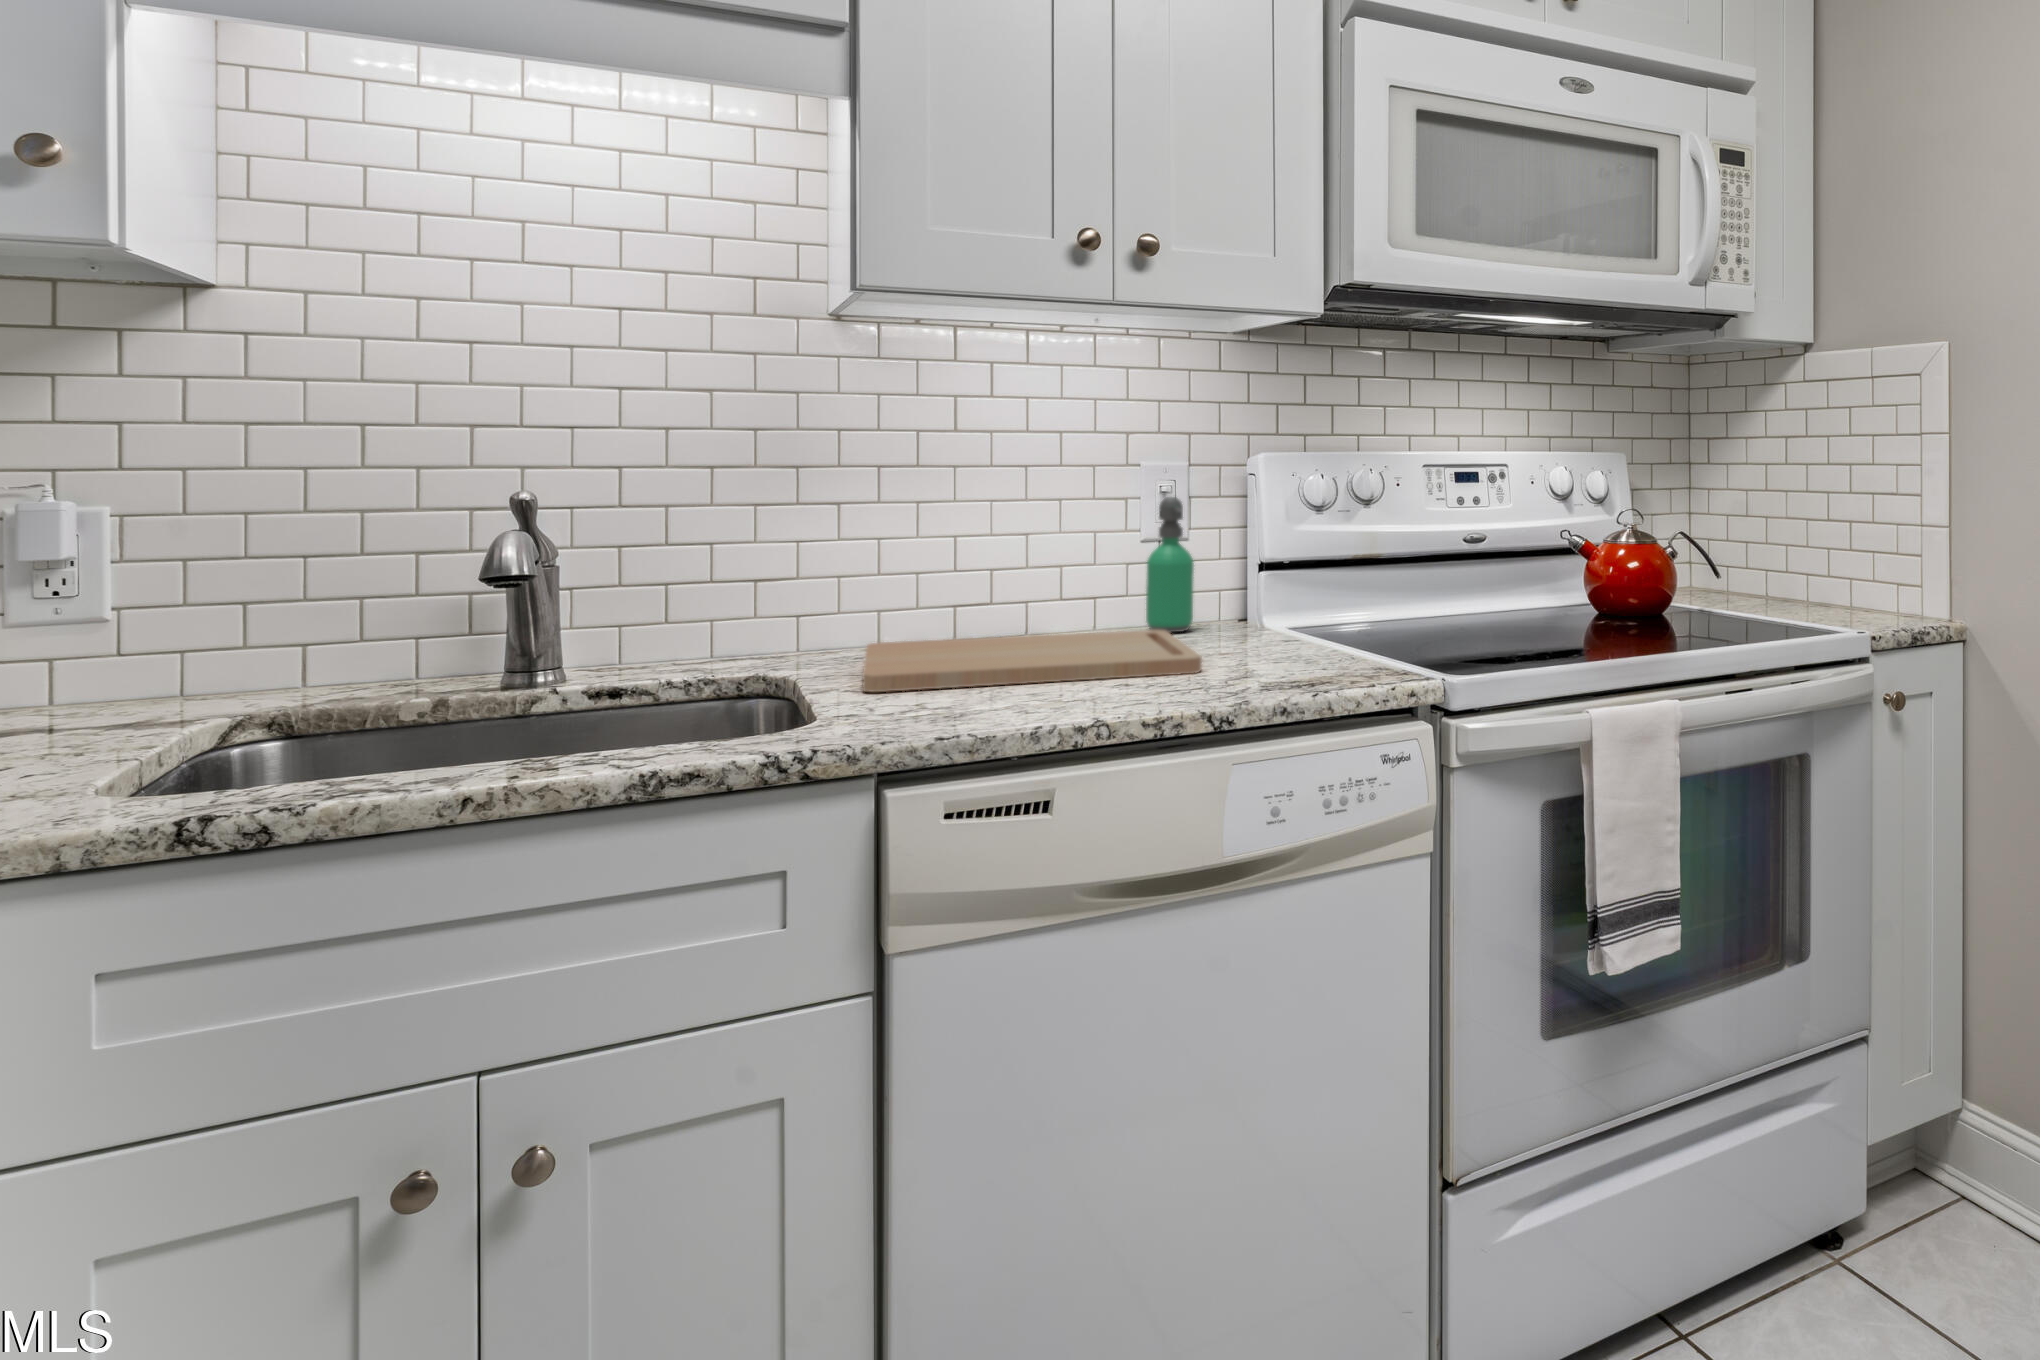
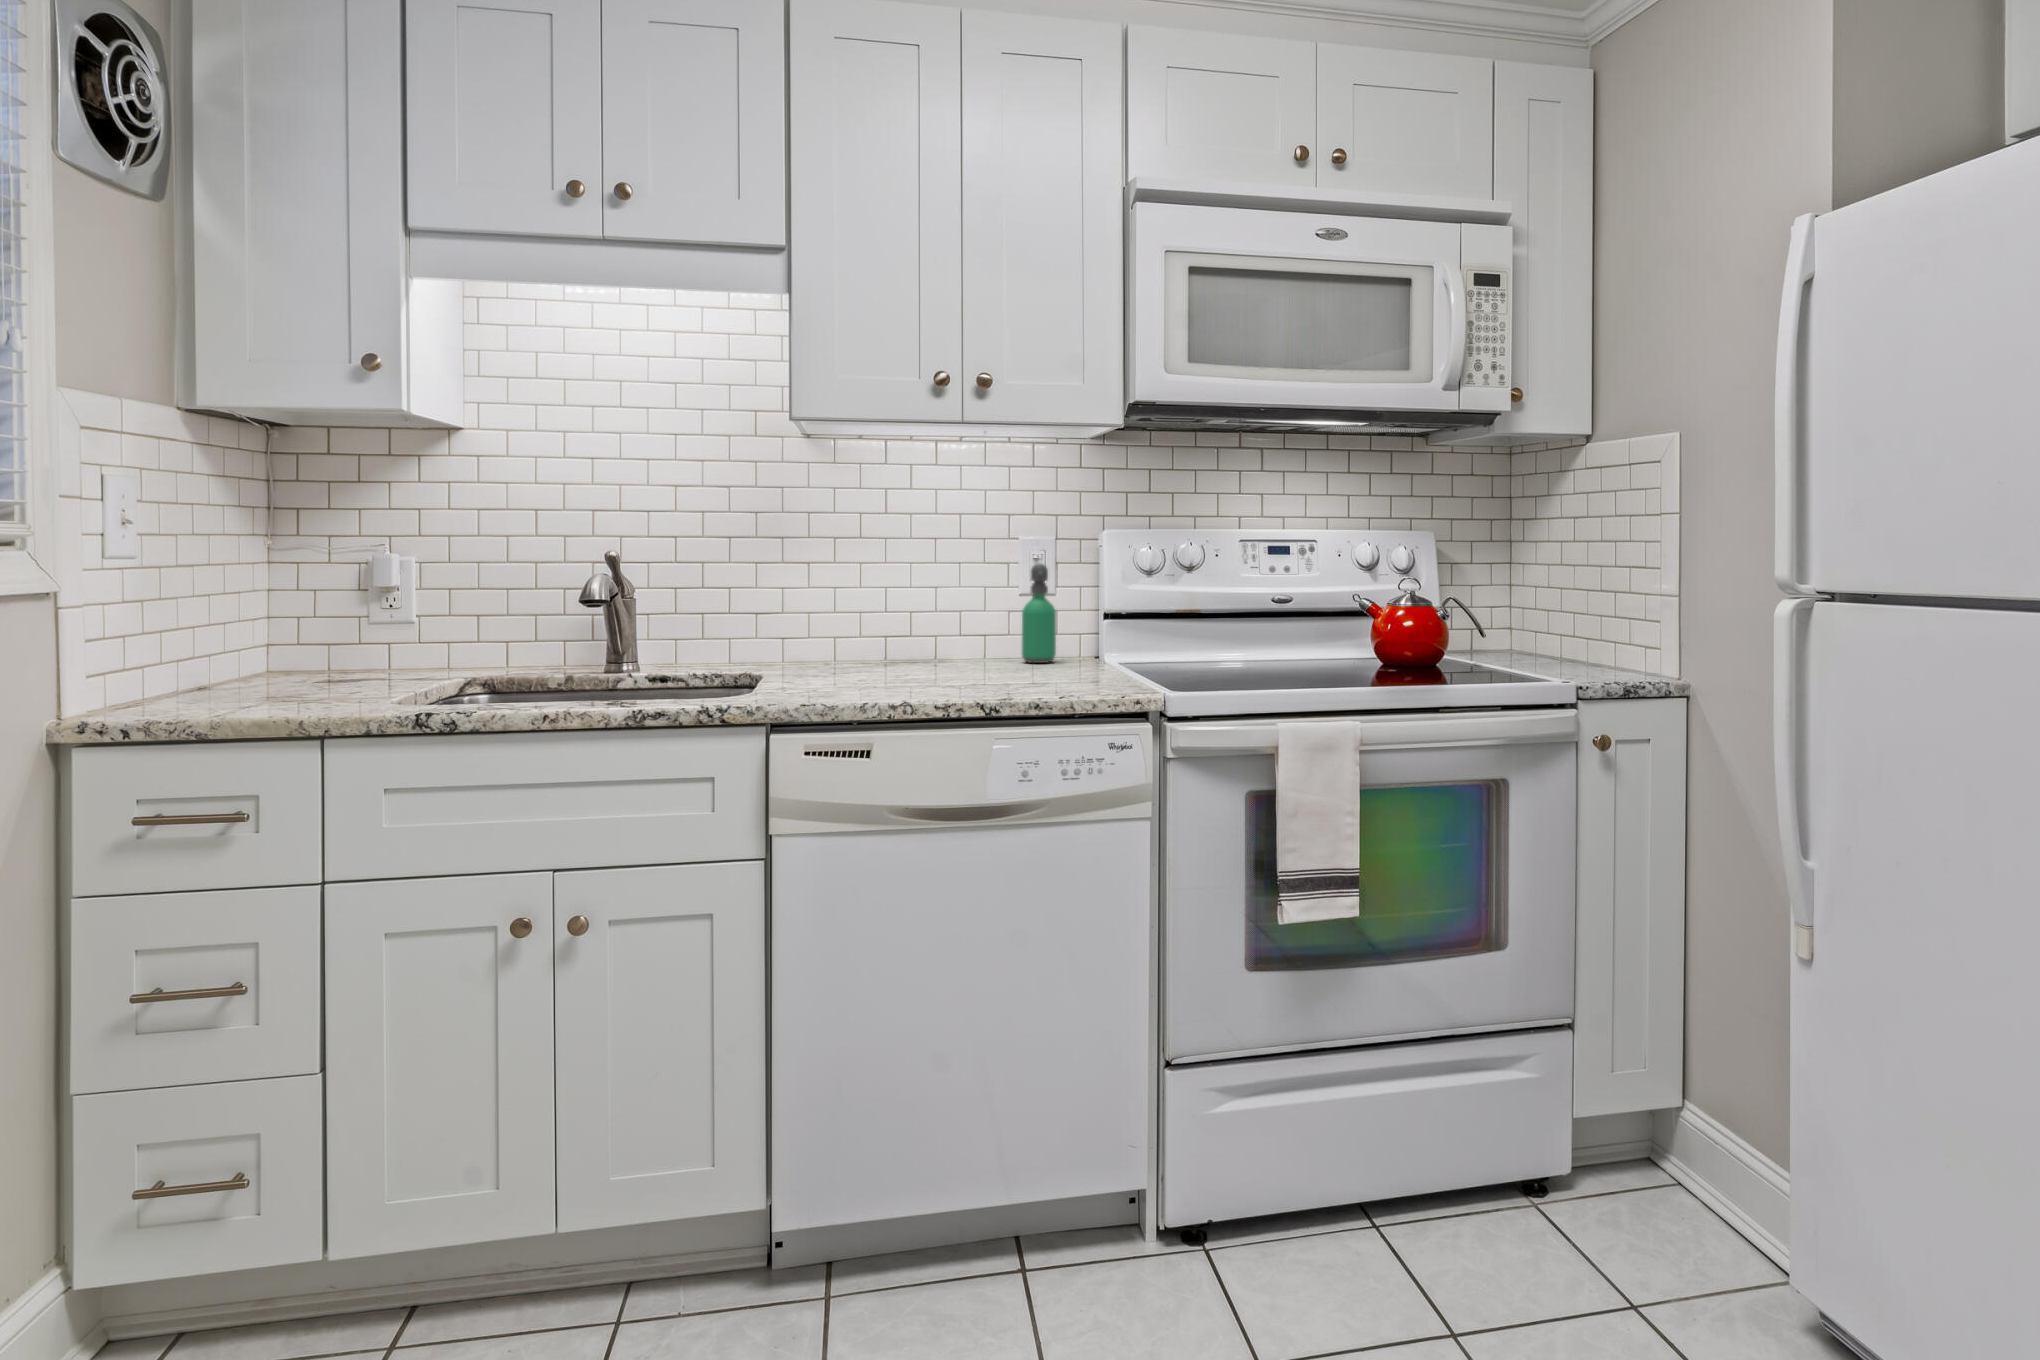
cutting board: present [863,630,1202,692] -> none [793,658,1021,684]

